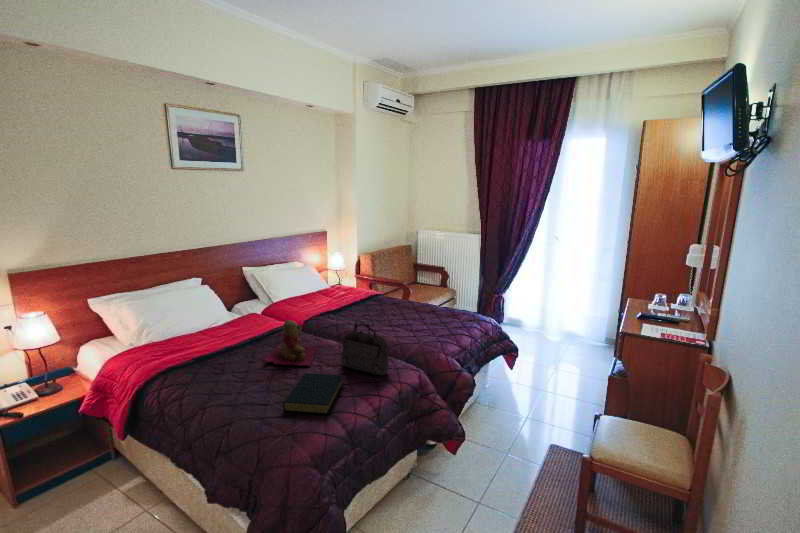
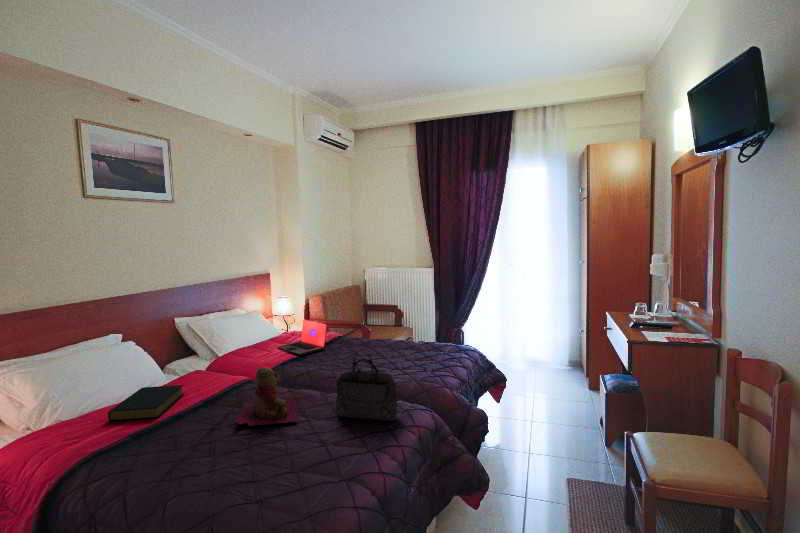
laptop: none [321,277,362,309] -> present [277,320,327,355]
hardback book: present [283,373,344,414] -> present [108,385,184,421]

